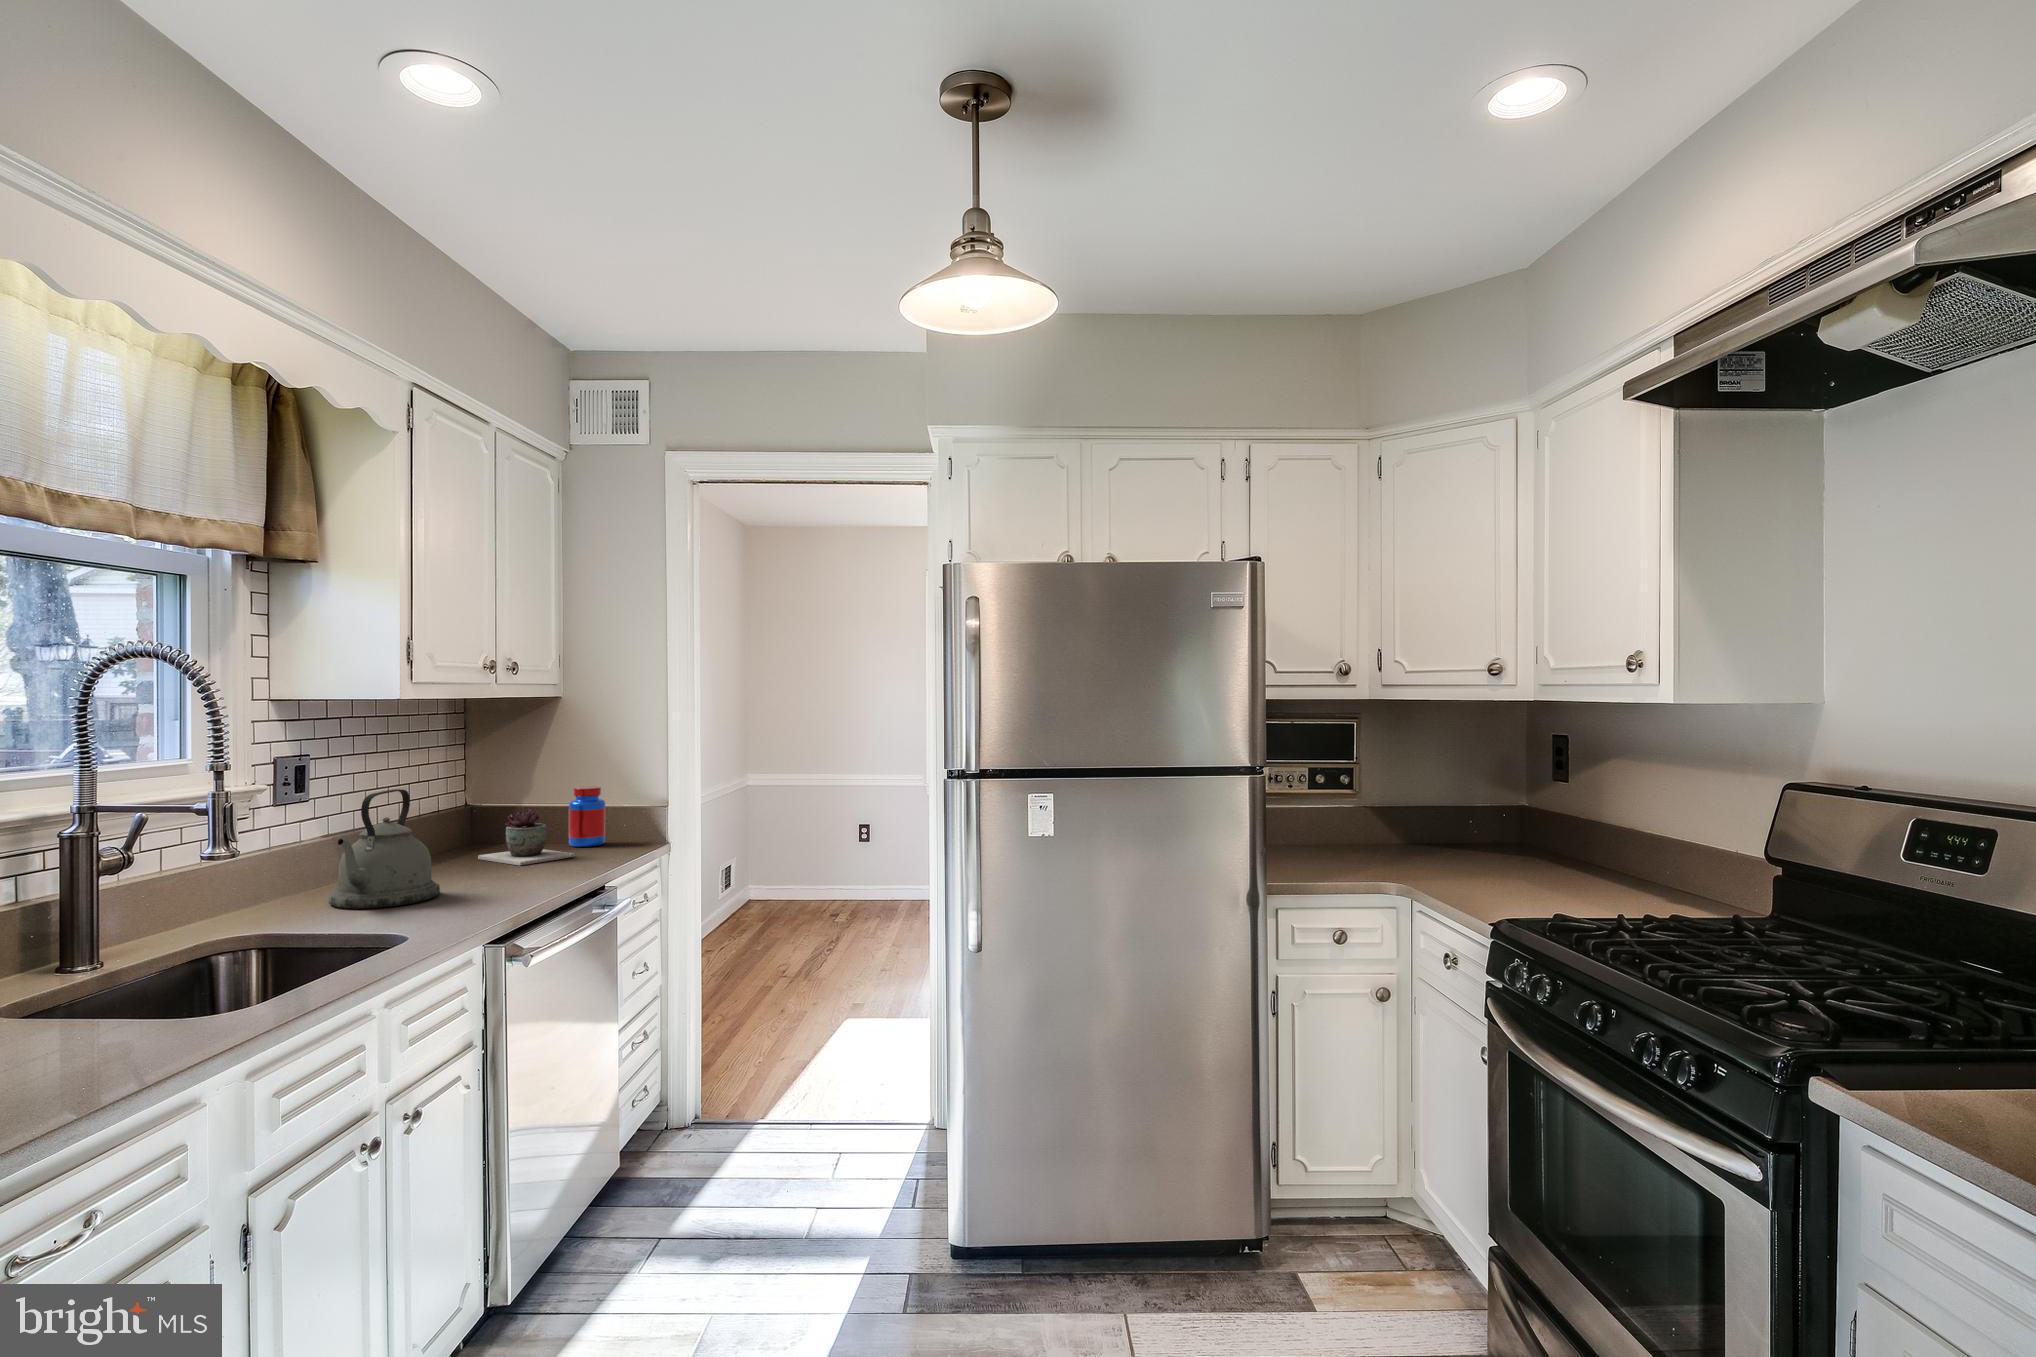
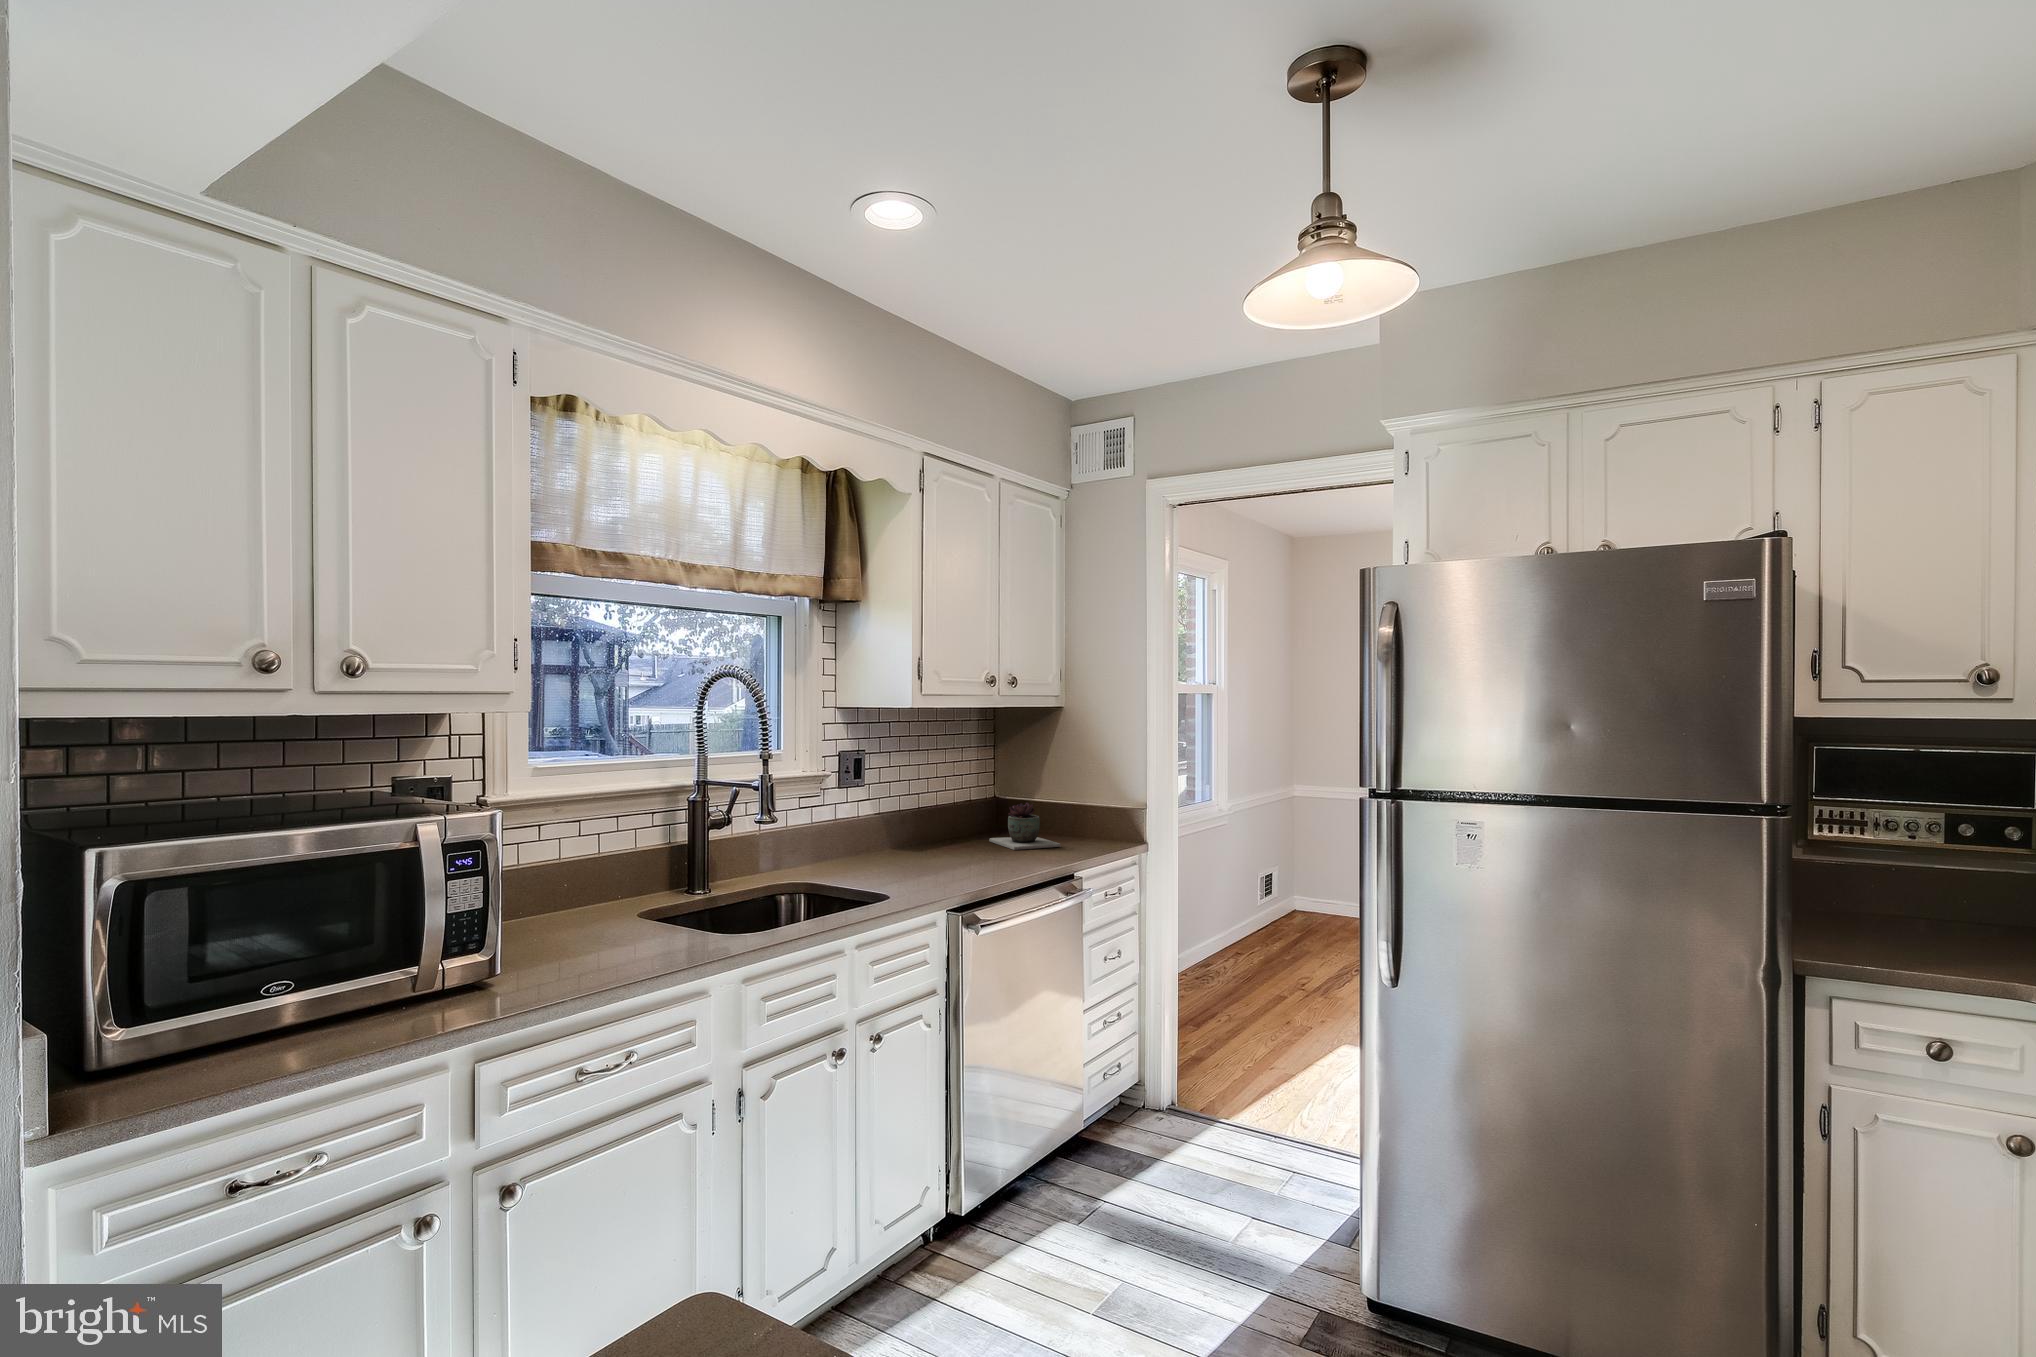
jar: present [569,786,605,847] -> none [1065,786,1095,839]
kettle: present [329,789,440,909] -> none [861,779,939,872]

